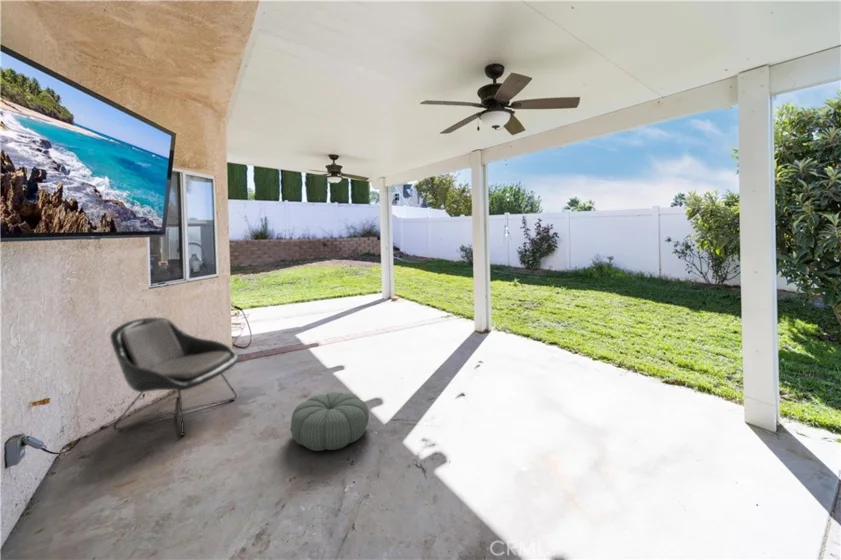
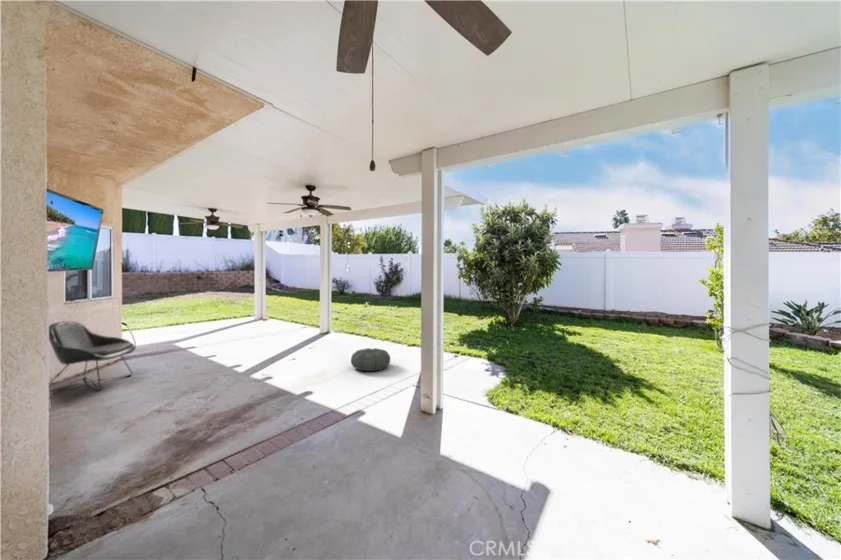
pouf: present [291,392,369,451] -> present [351,348,390,371]

